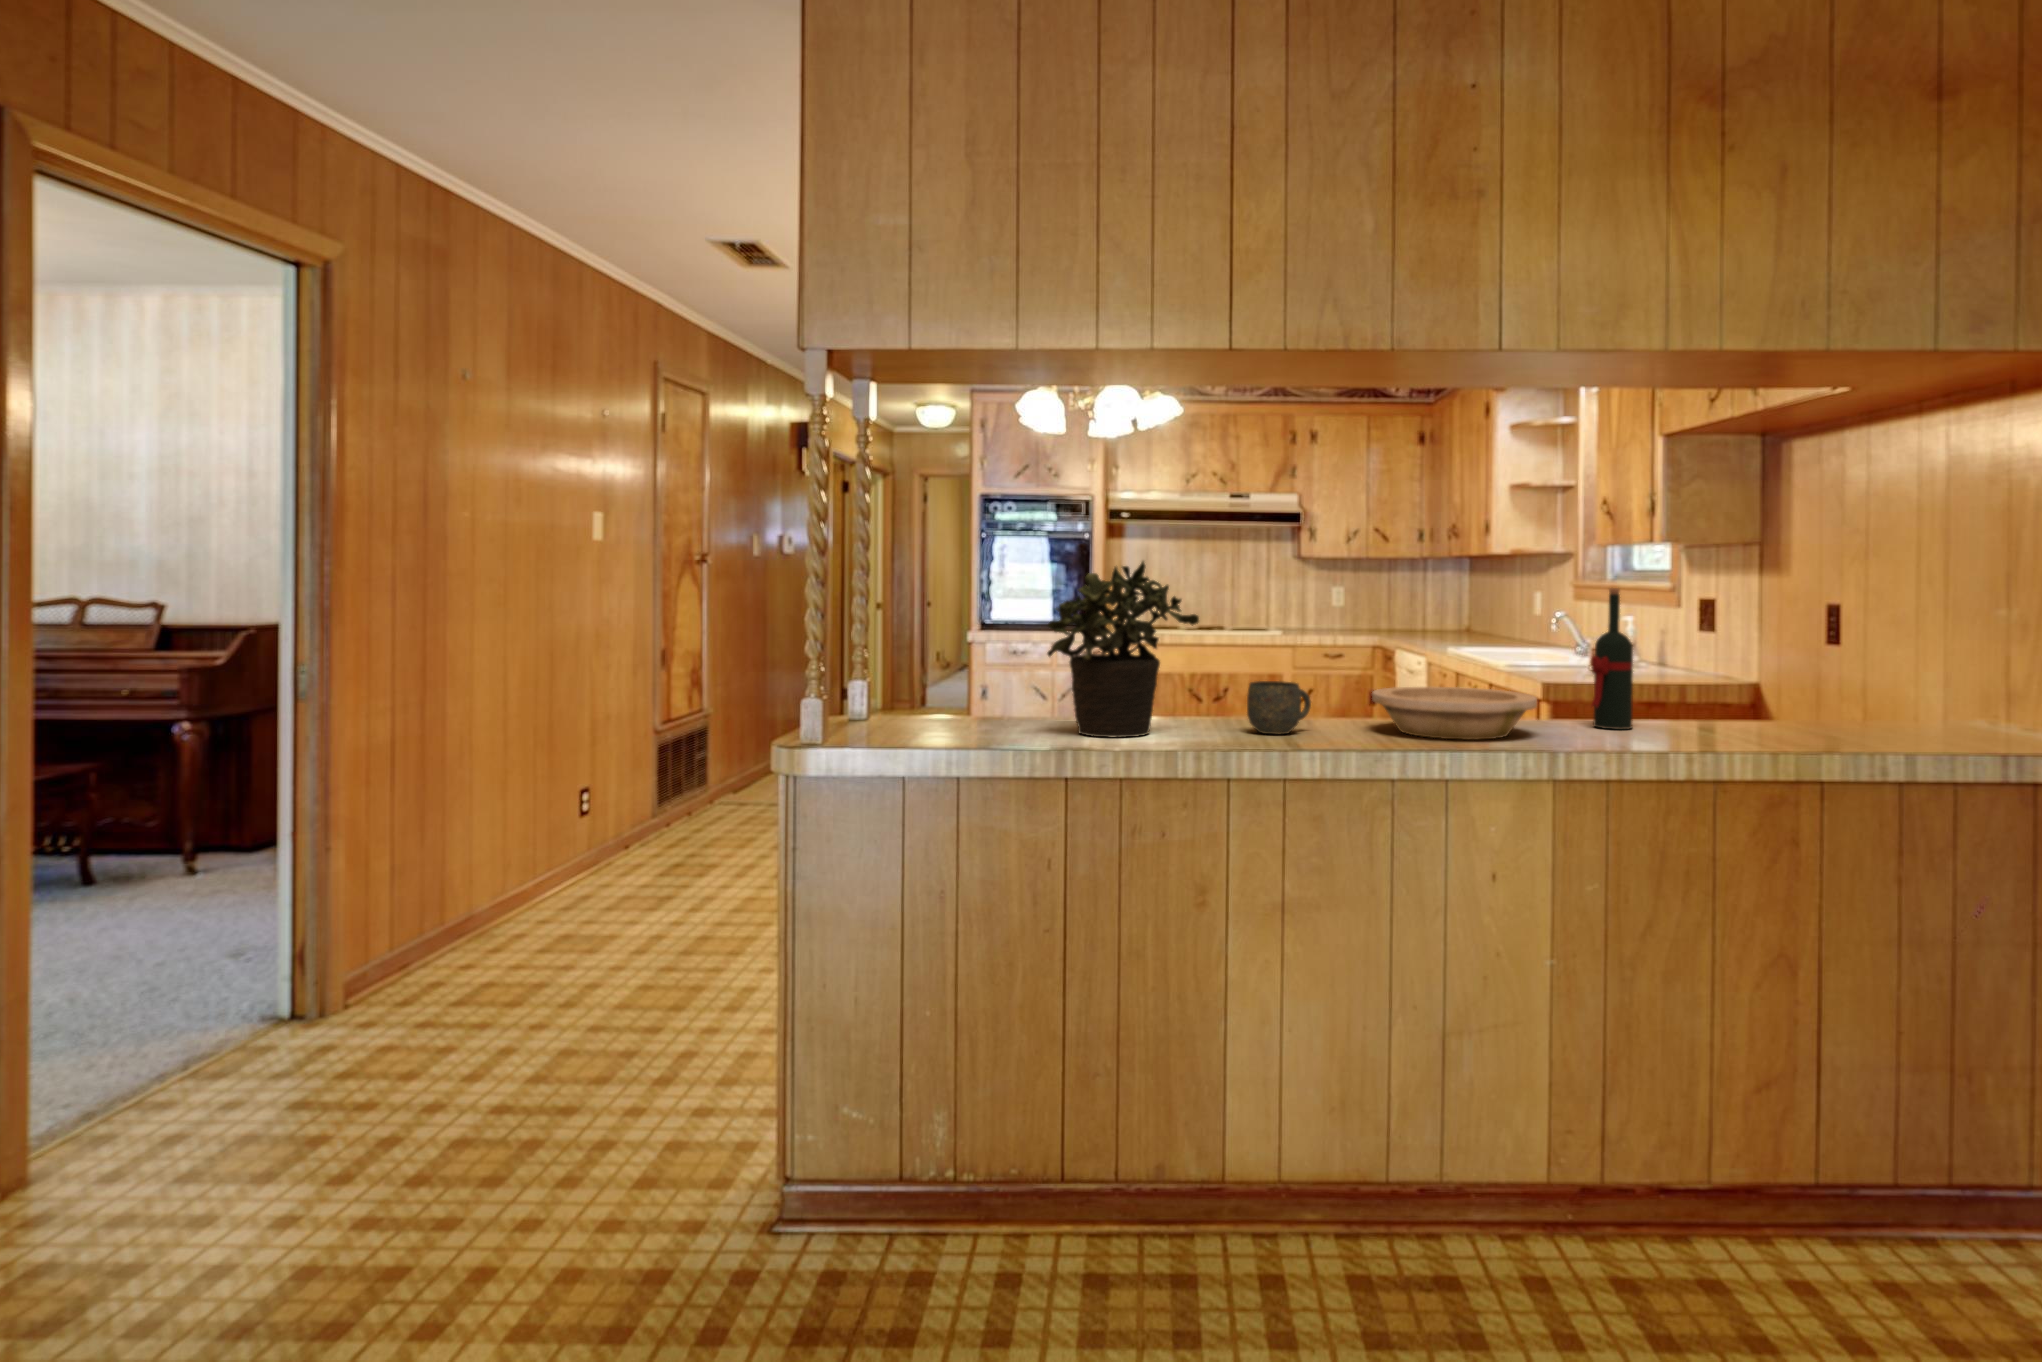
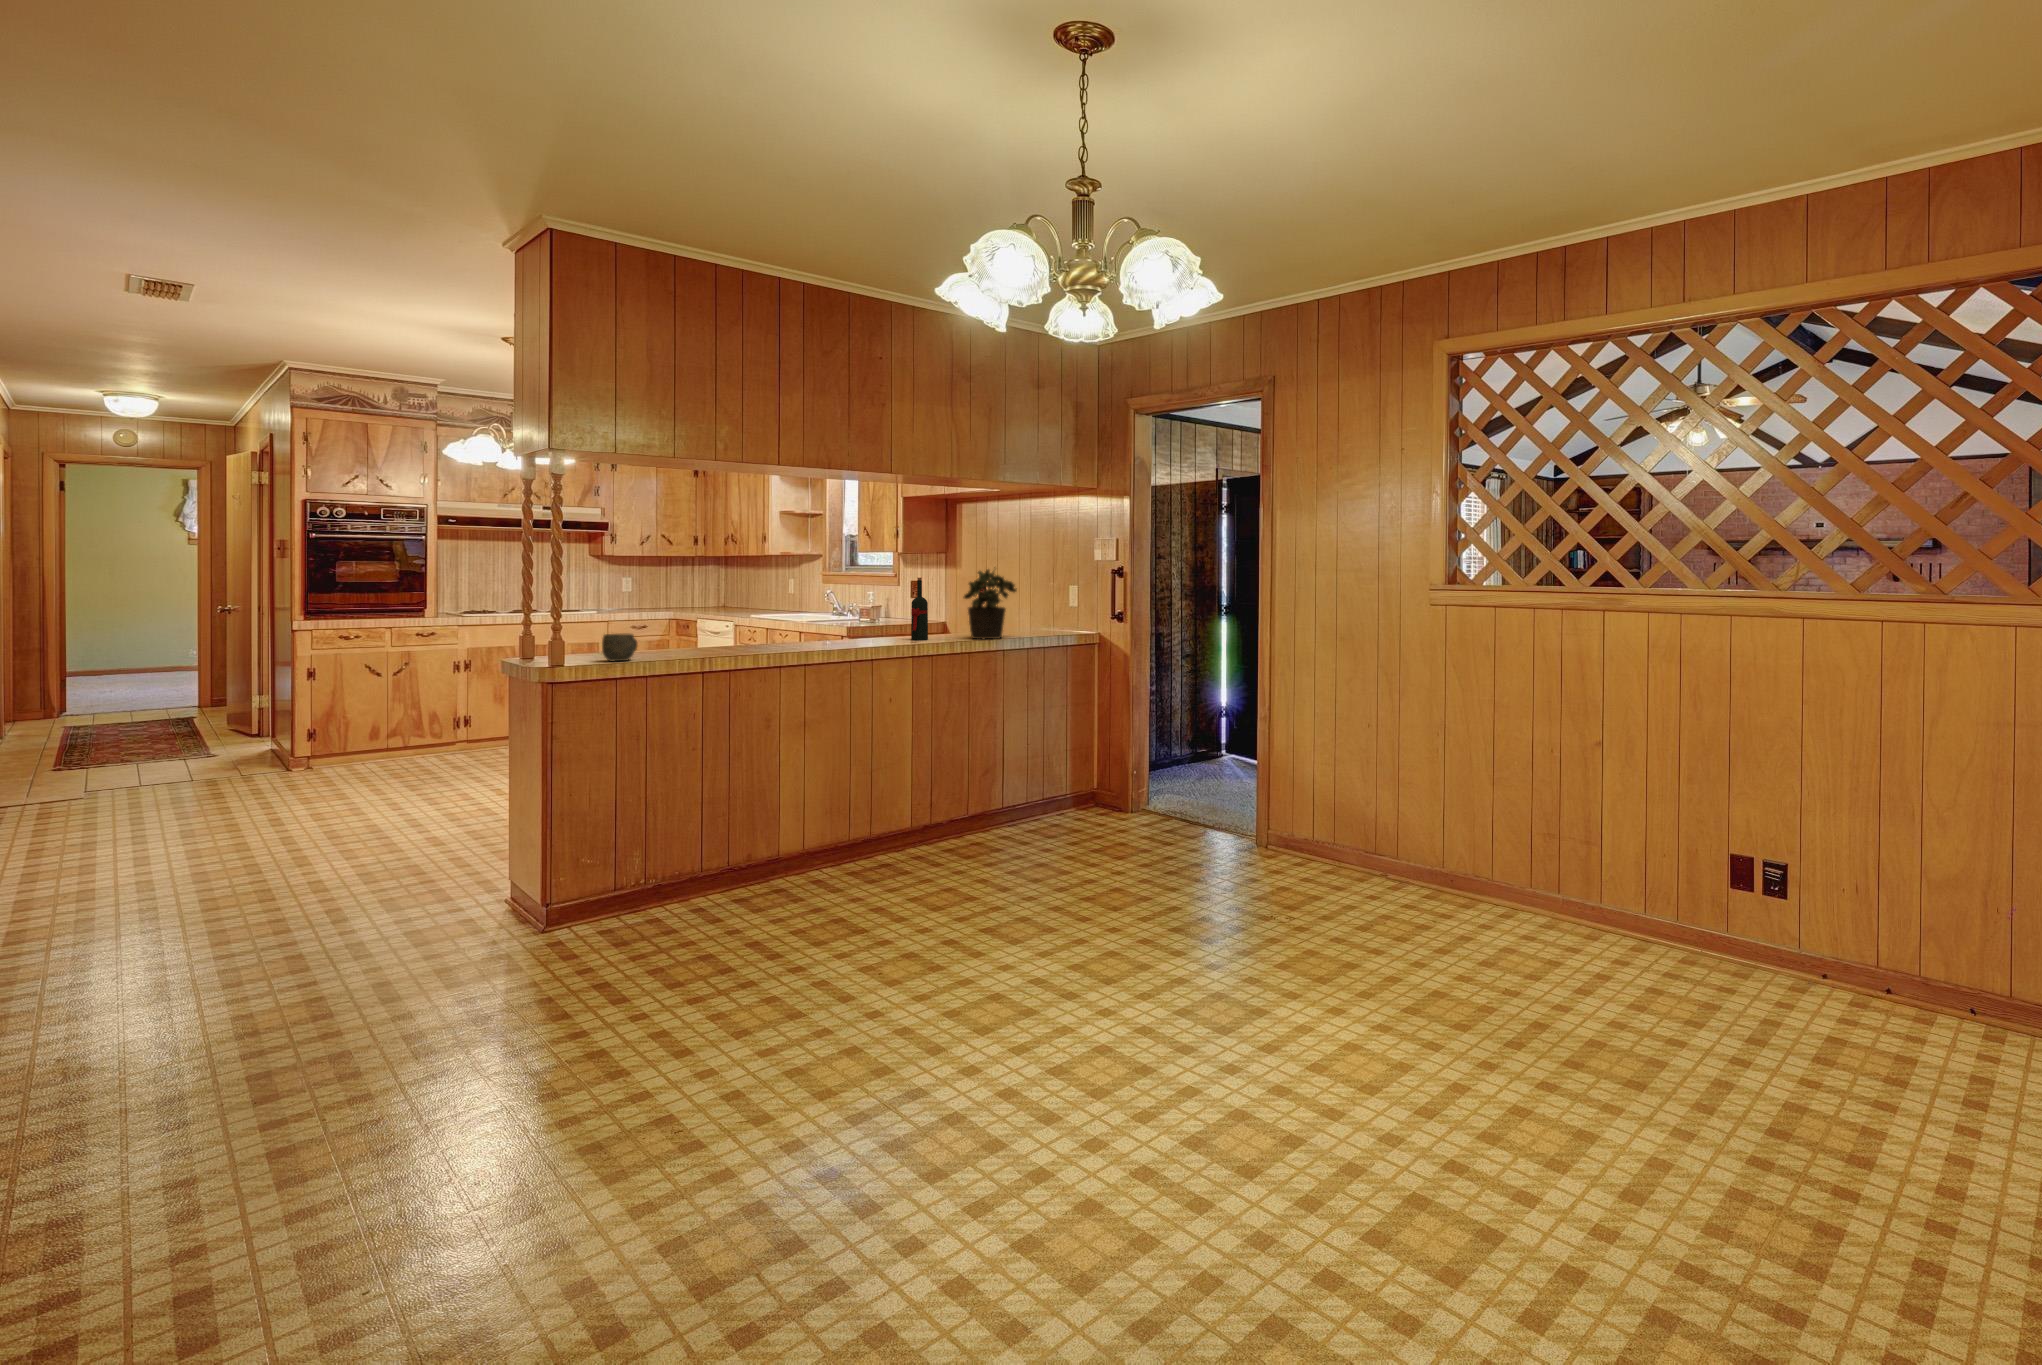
potted plant: present [1047,561,1199,738] -> present [964,569,1017,639]
mug: present [1247,681,1311,734] -> present [602,634,637,661]
bowl: present [1372,687,1537,740] -> none [823,626,900,647]

